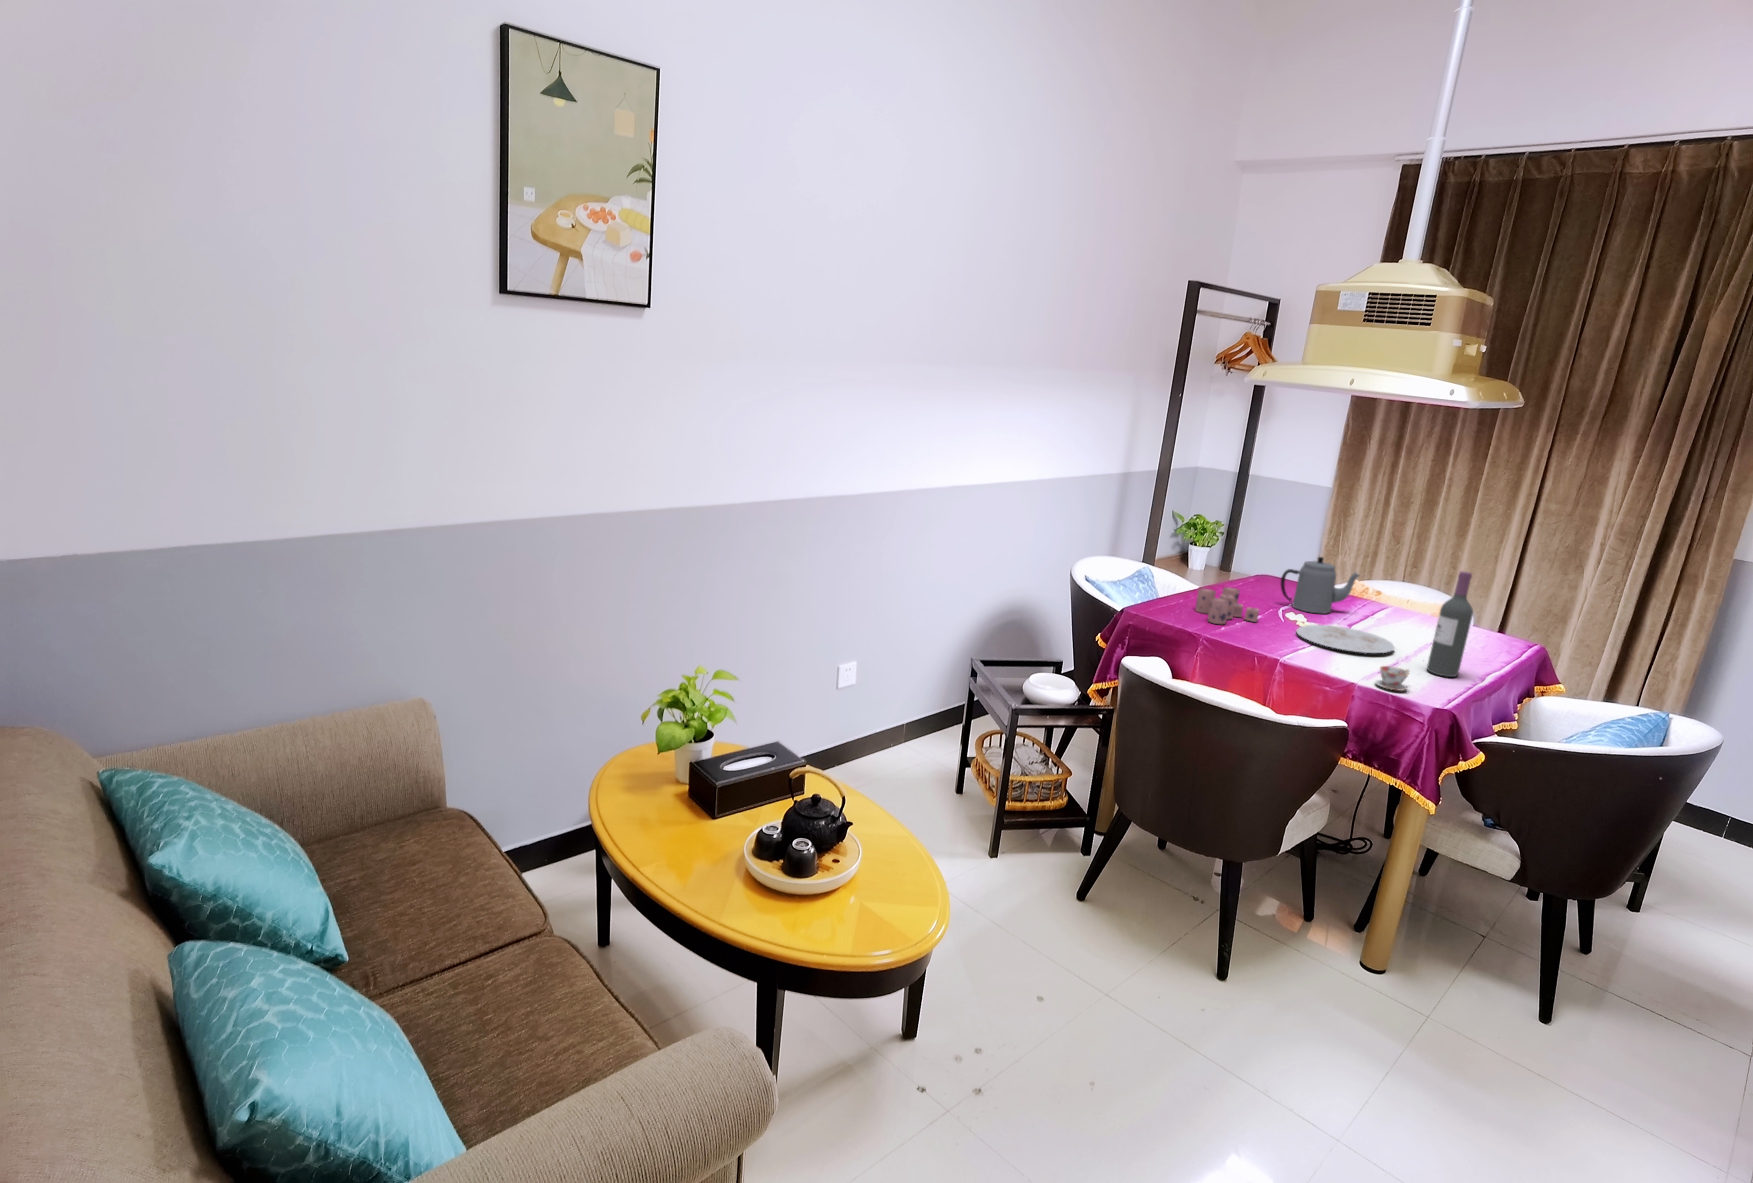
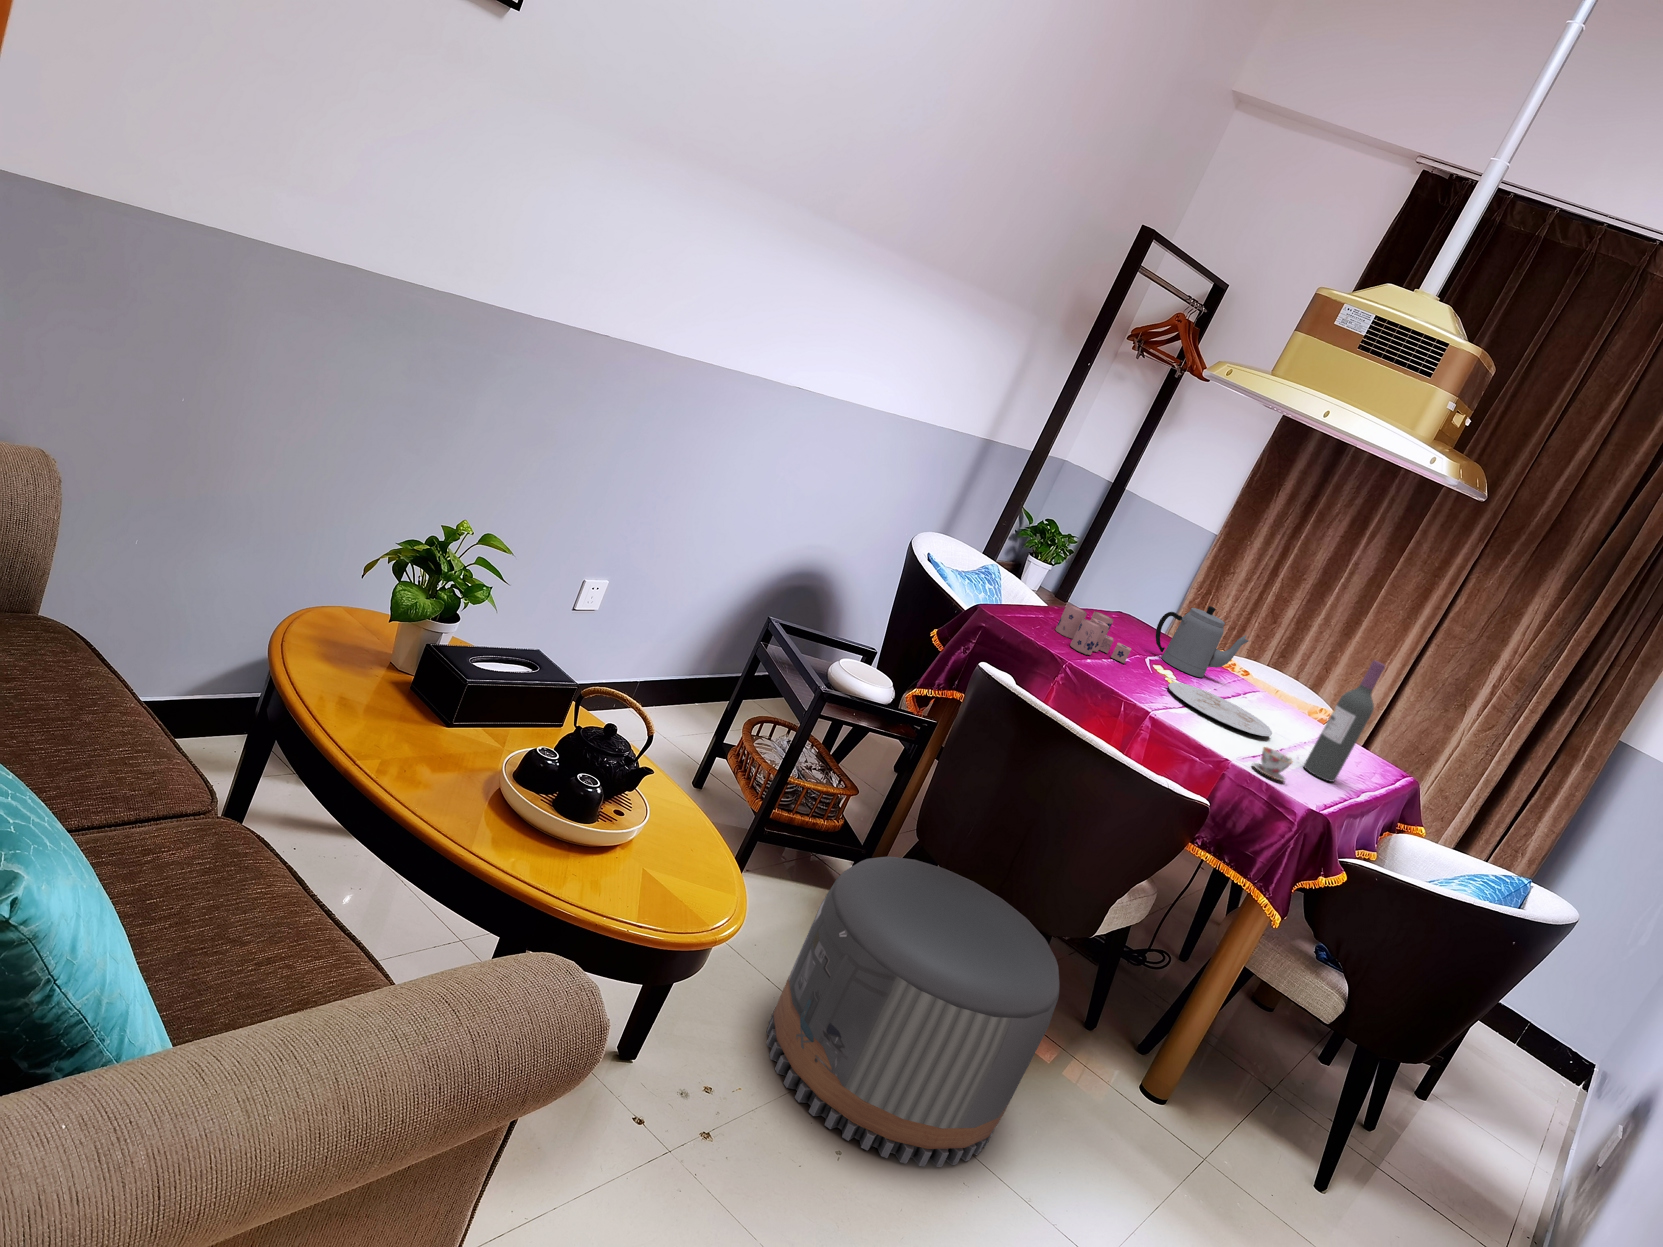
pouf: none [1042,818,1255,1060] -> present [767,856,1059,1167]

